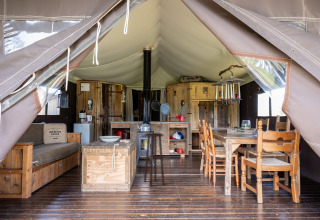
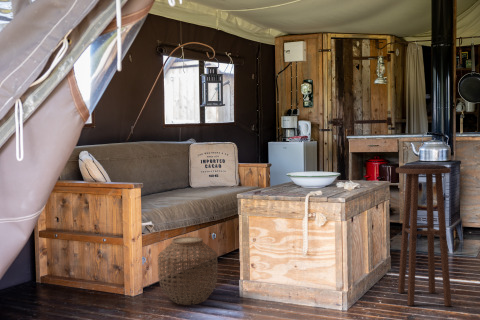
woven basket: none [43,167,72,199] -> present [158,237,218,305]

